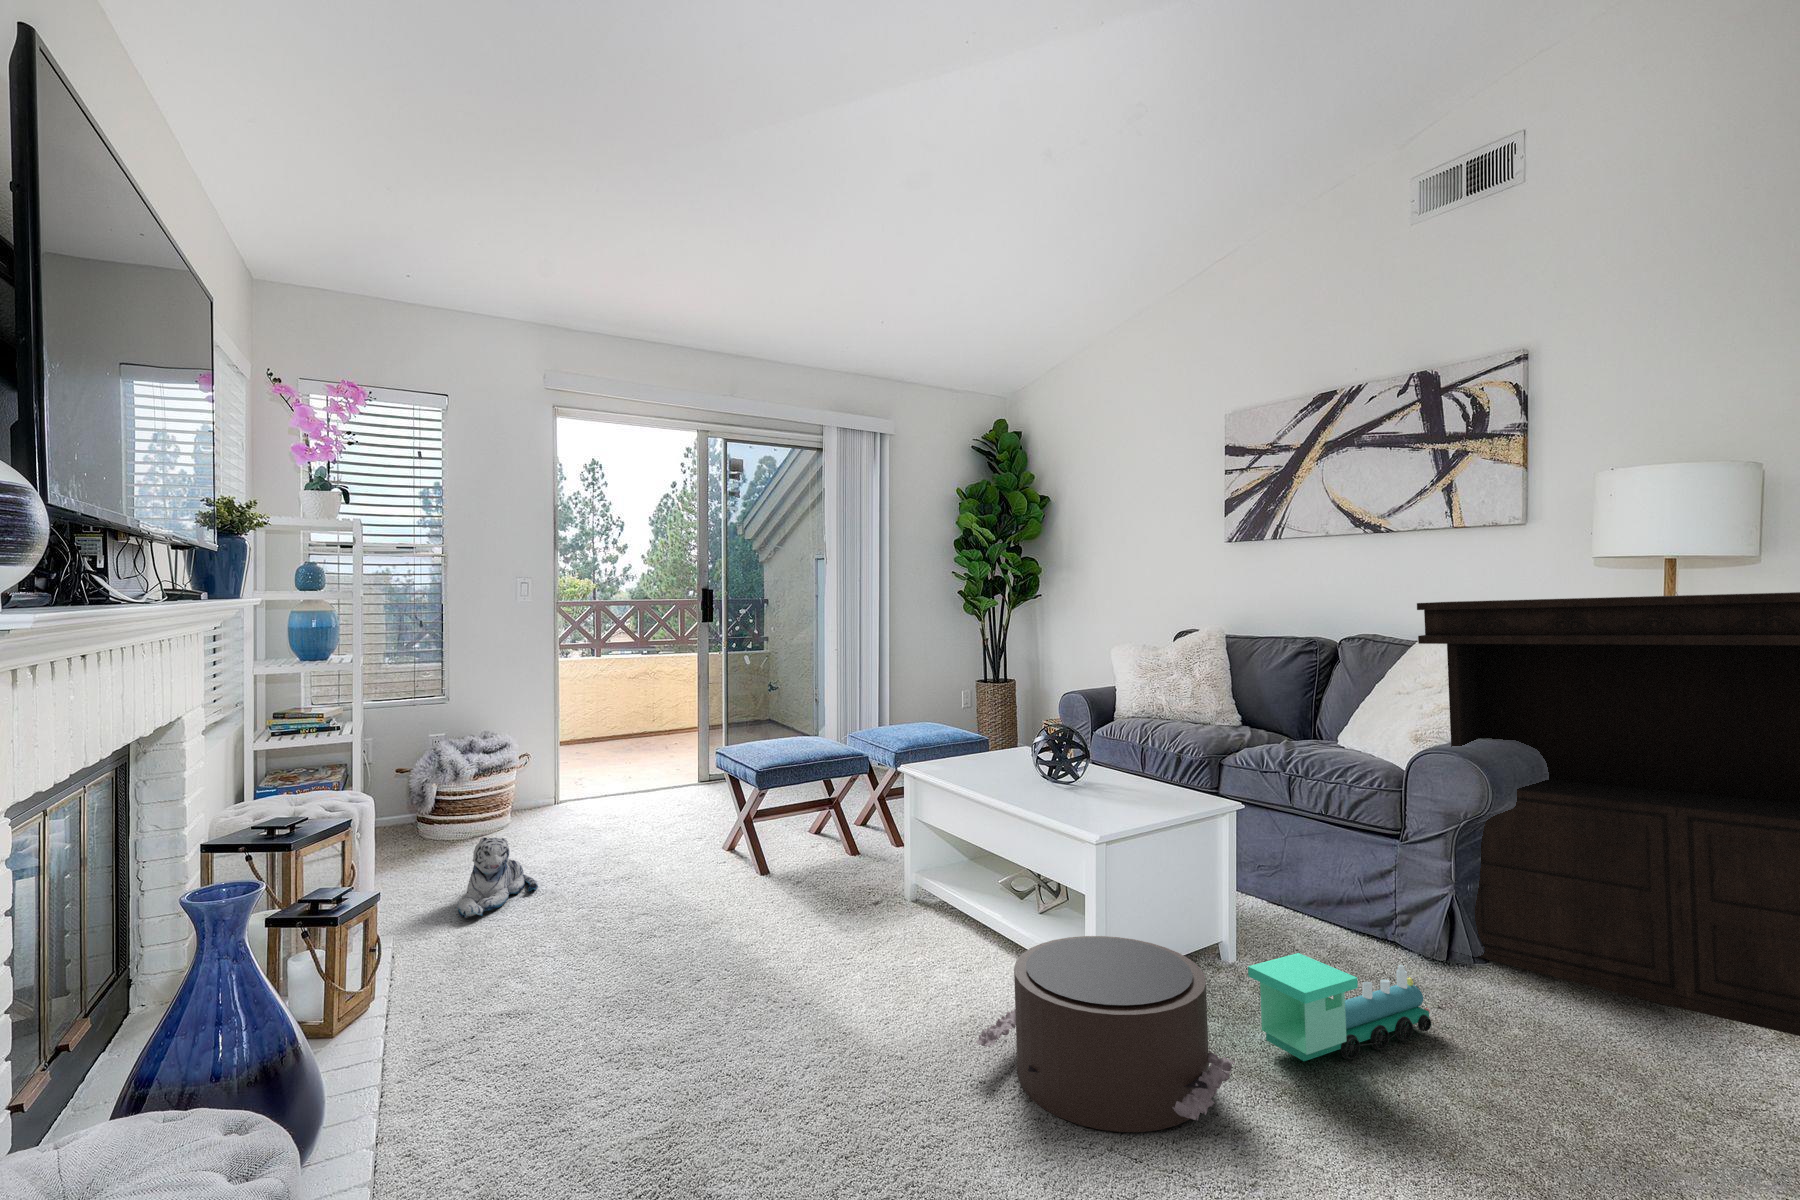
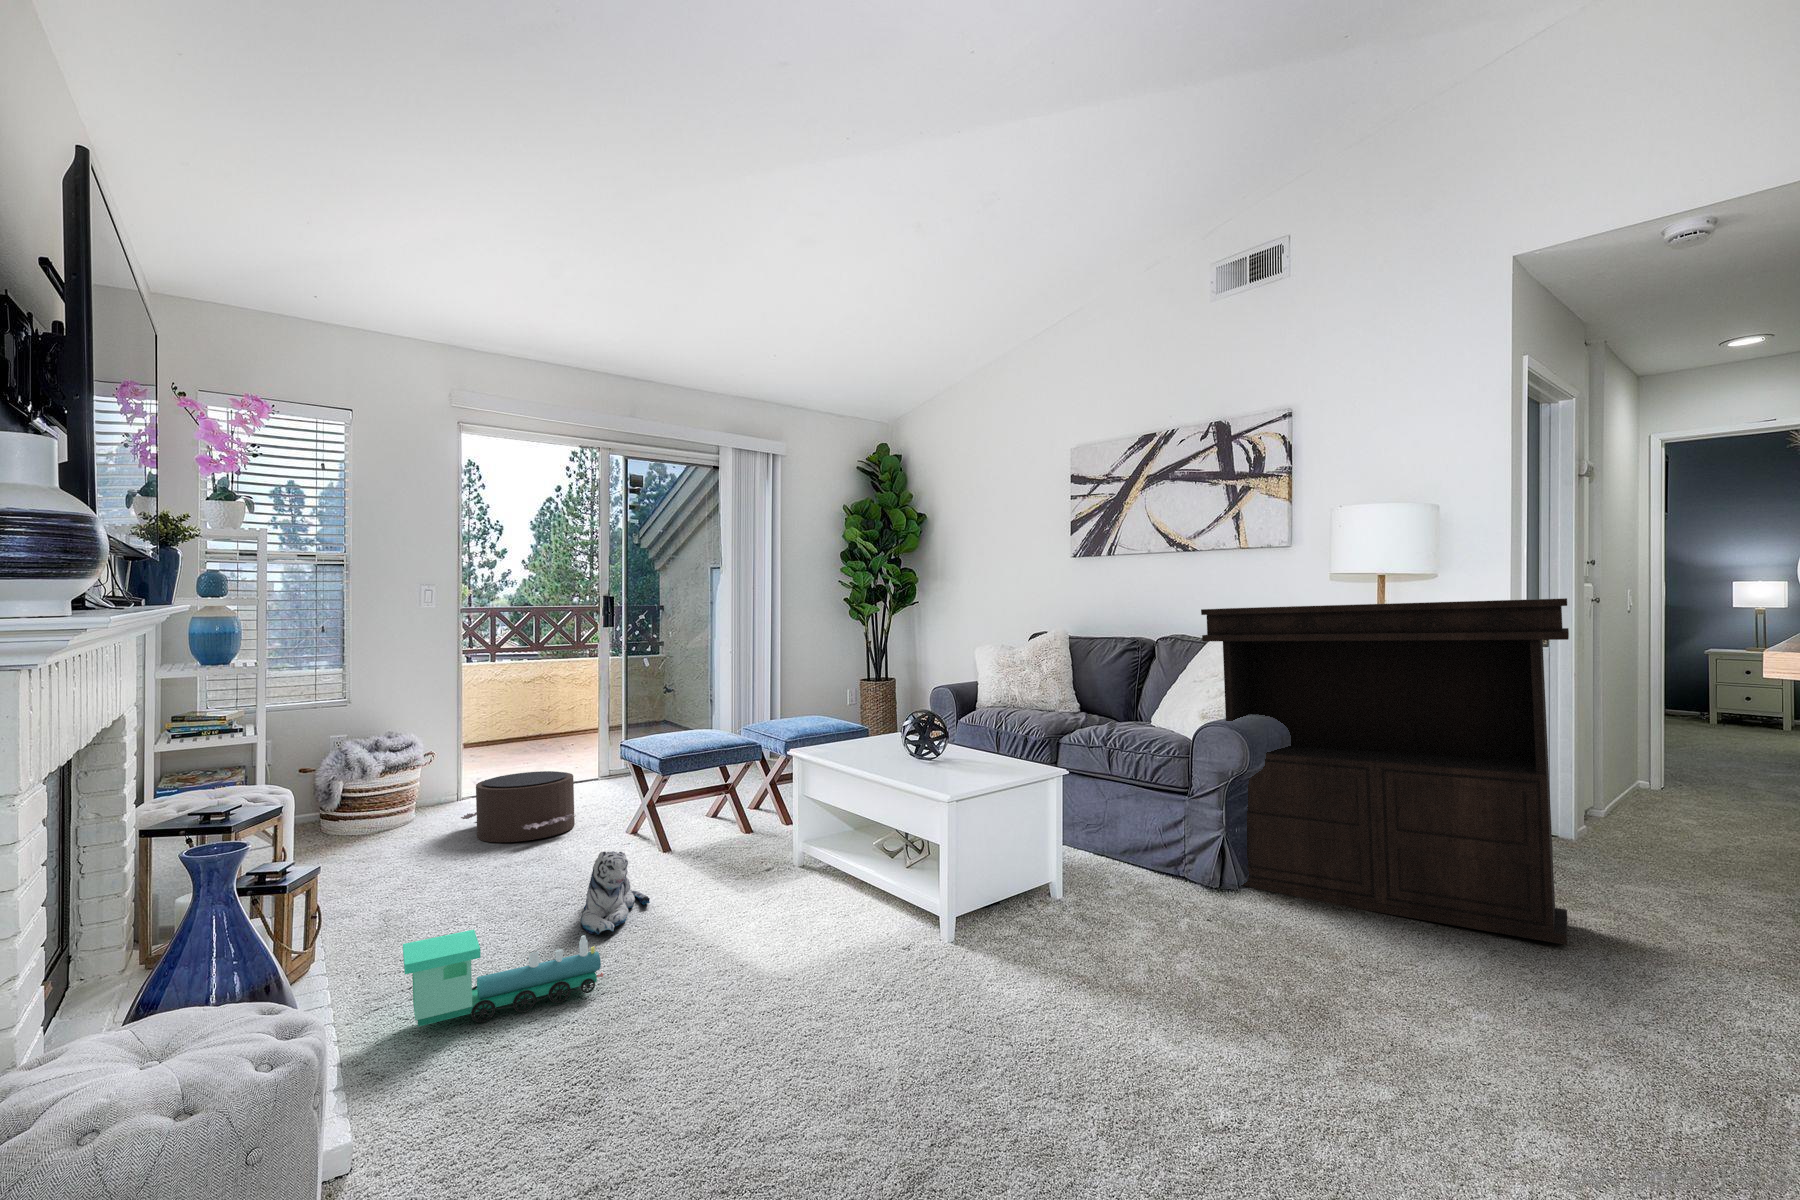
plush toy: present [458,838,538,918] -> present [581,851,650,935]
pouf: present [975,936,1235,1132] -> present [461,771,575,842]
toy train: present [1248,953,1431,1061] -> present [403,930,603,1027]

